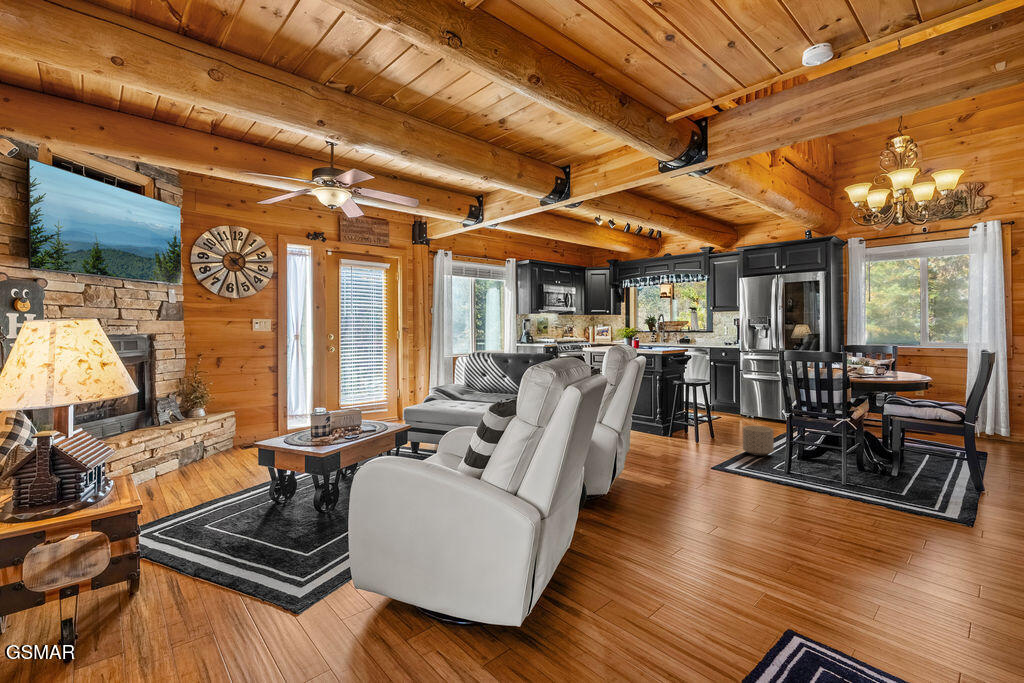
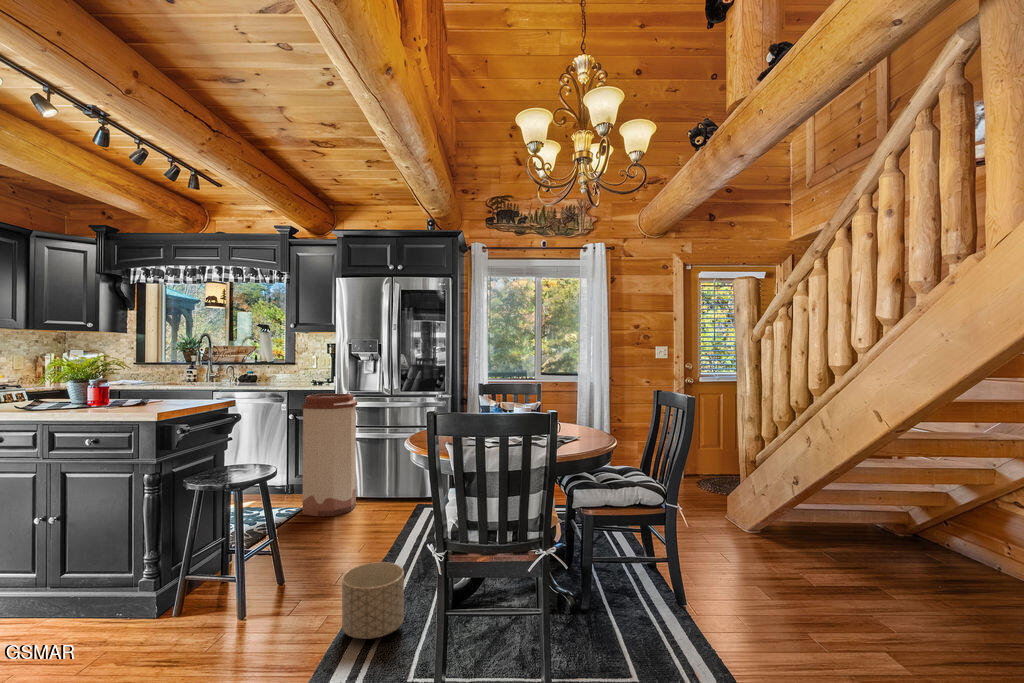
trash can: none [720,350,754,421] -> present [302,394,357,516]

